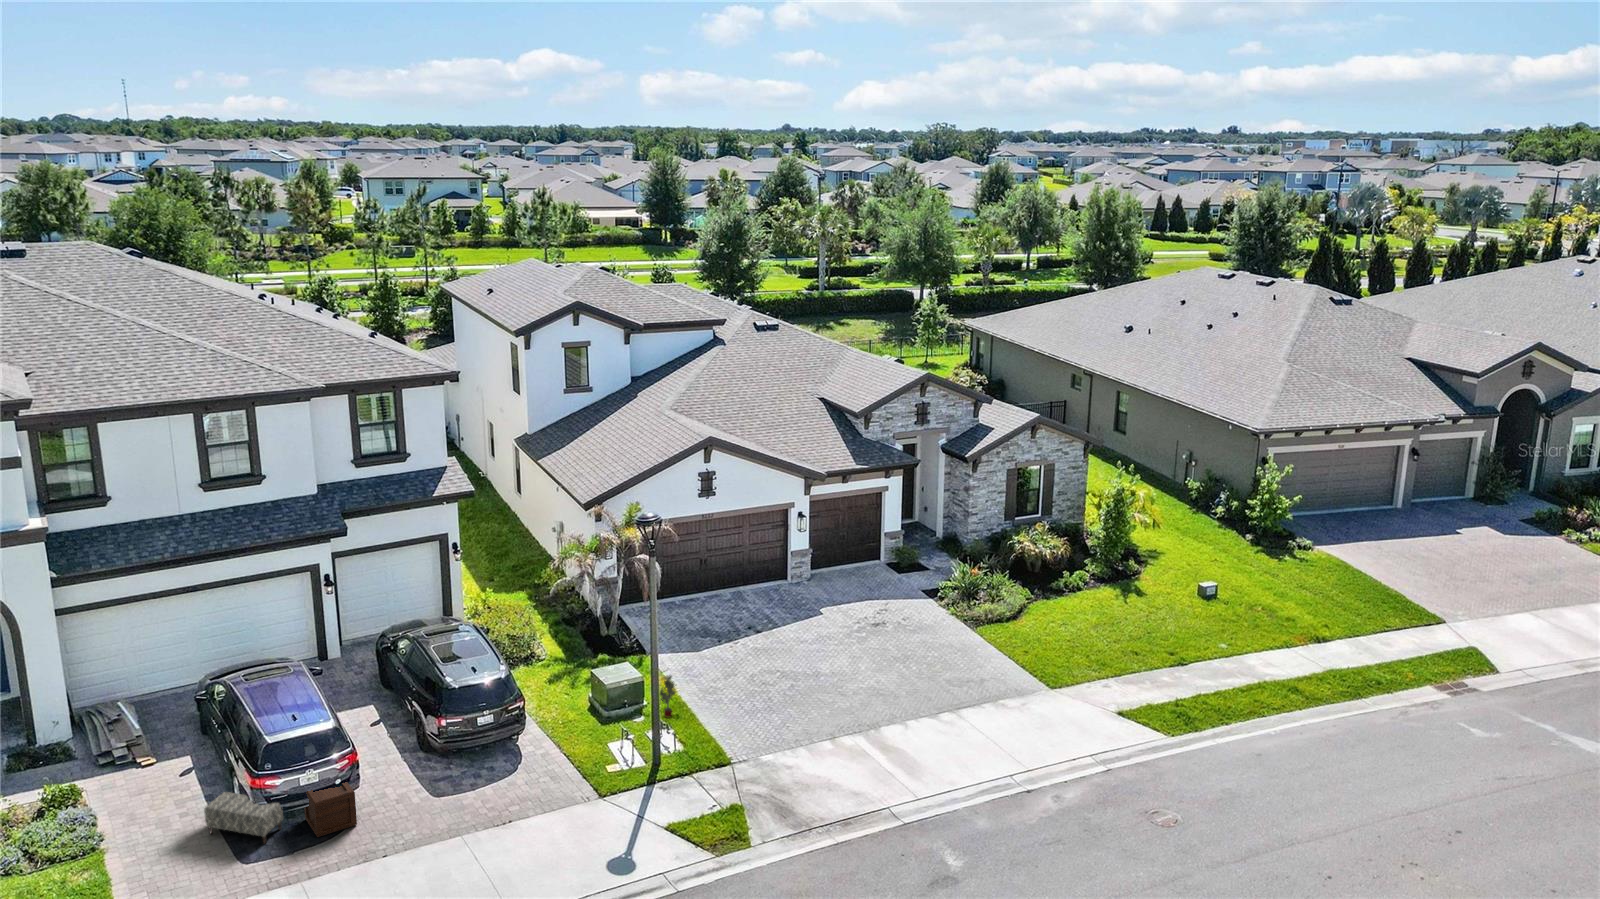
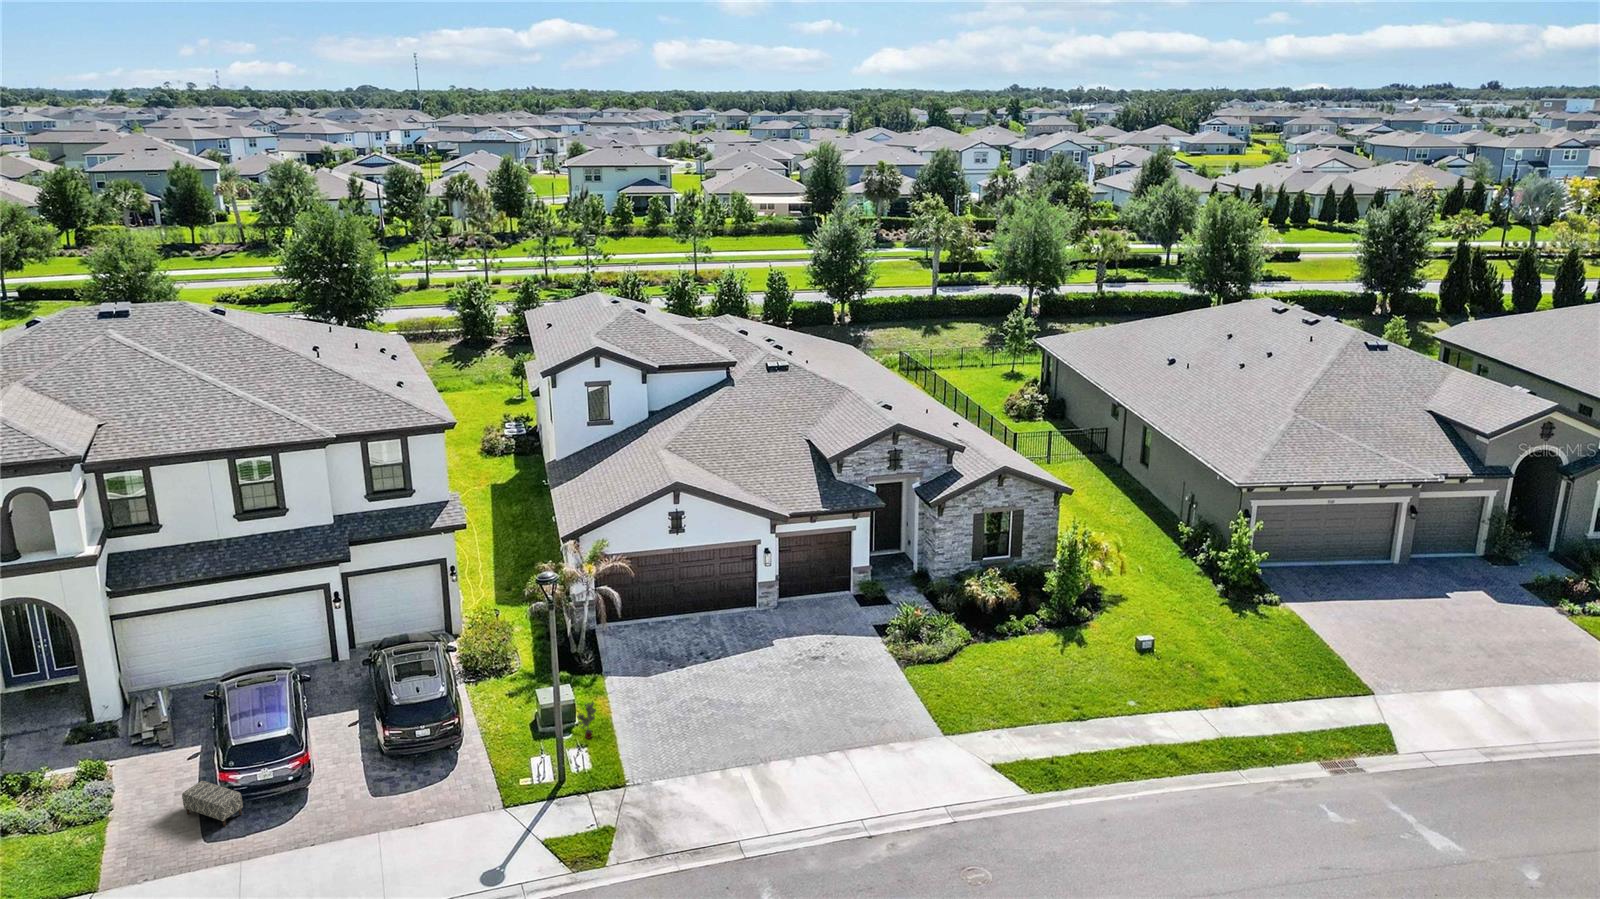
wooden crate: present [304,782,357,837] -> none [259,774,299,825]

